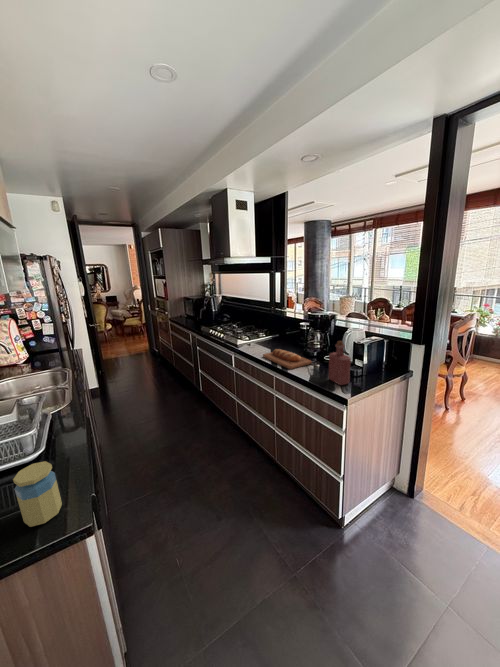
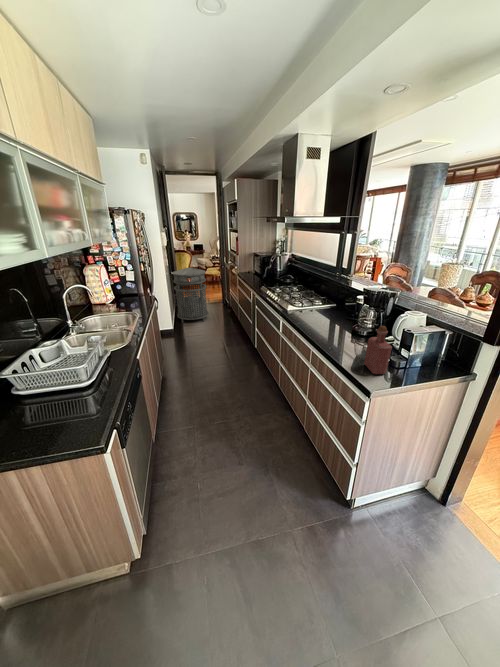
trash can: none [91,318,137,380] -> present [173,268,208,323]
bread loaf: present [263,349,312,369] -> none [307,321,356,346]
jar: present [13,461,62,527] -> none [52,394,89,439]

